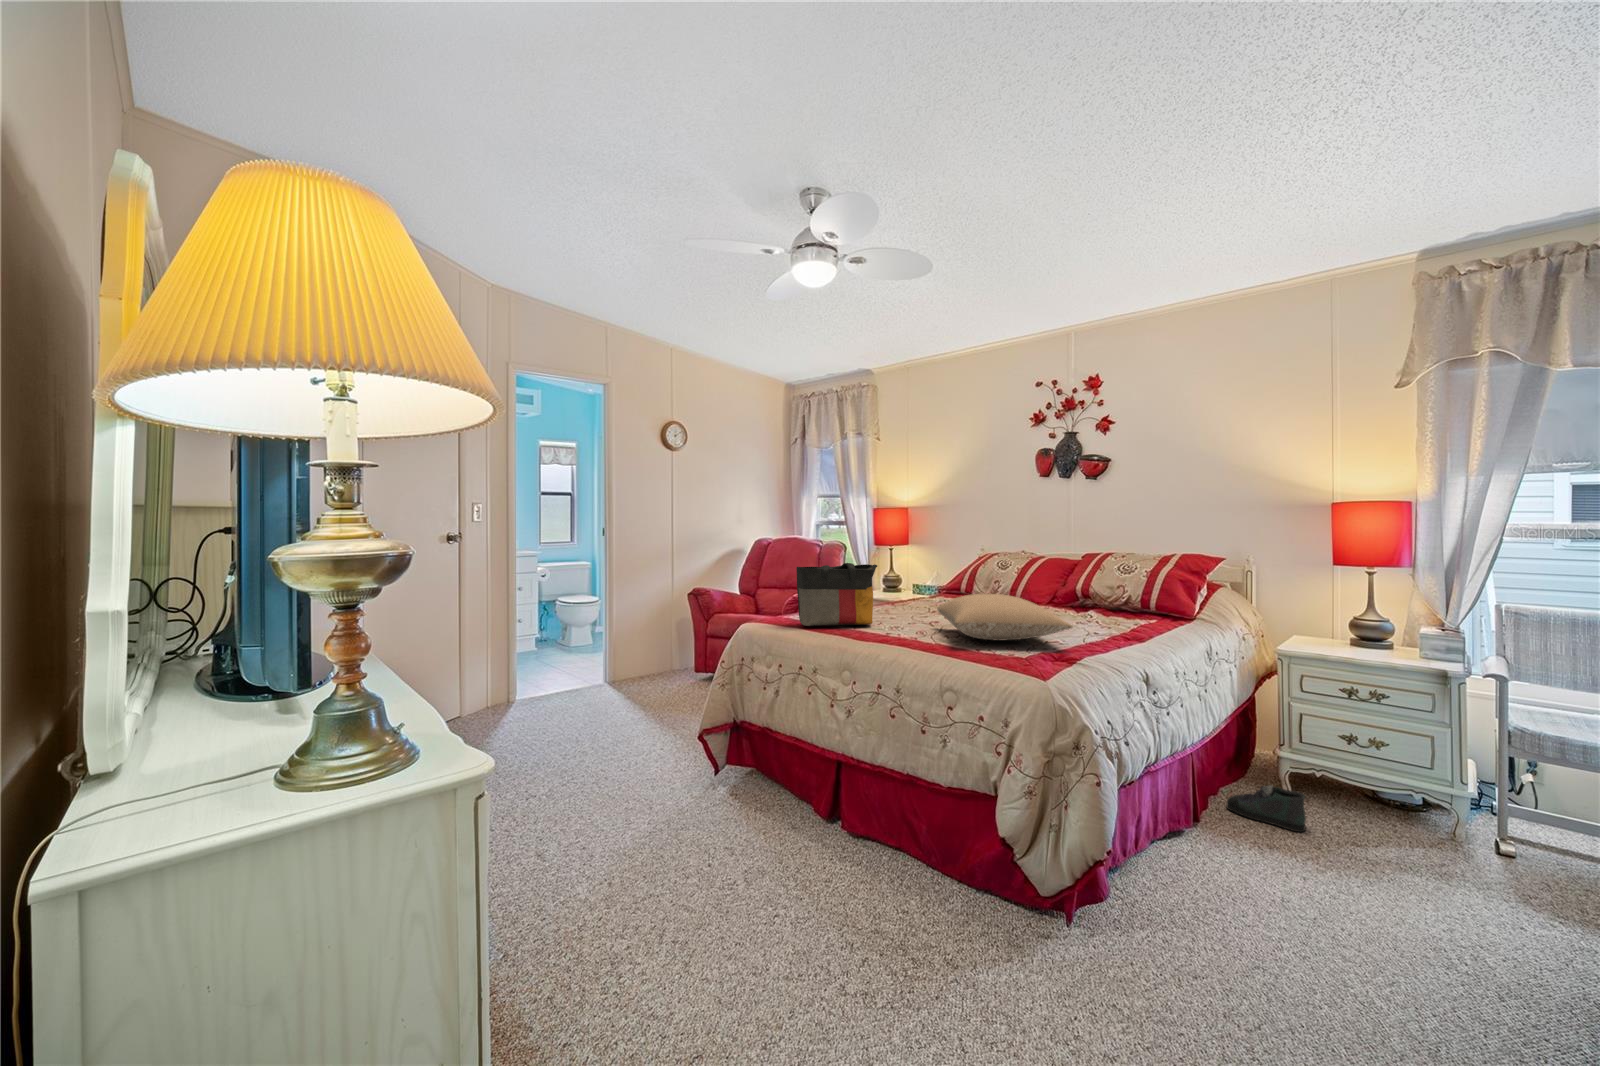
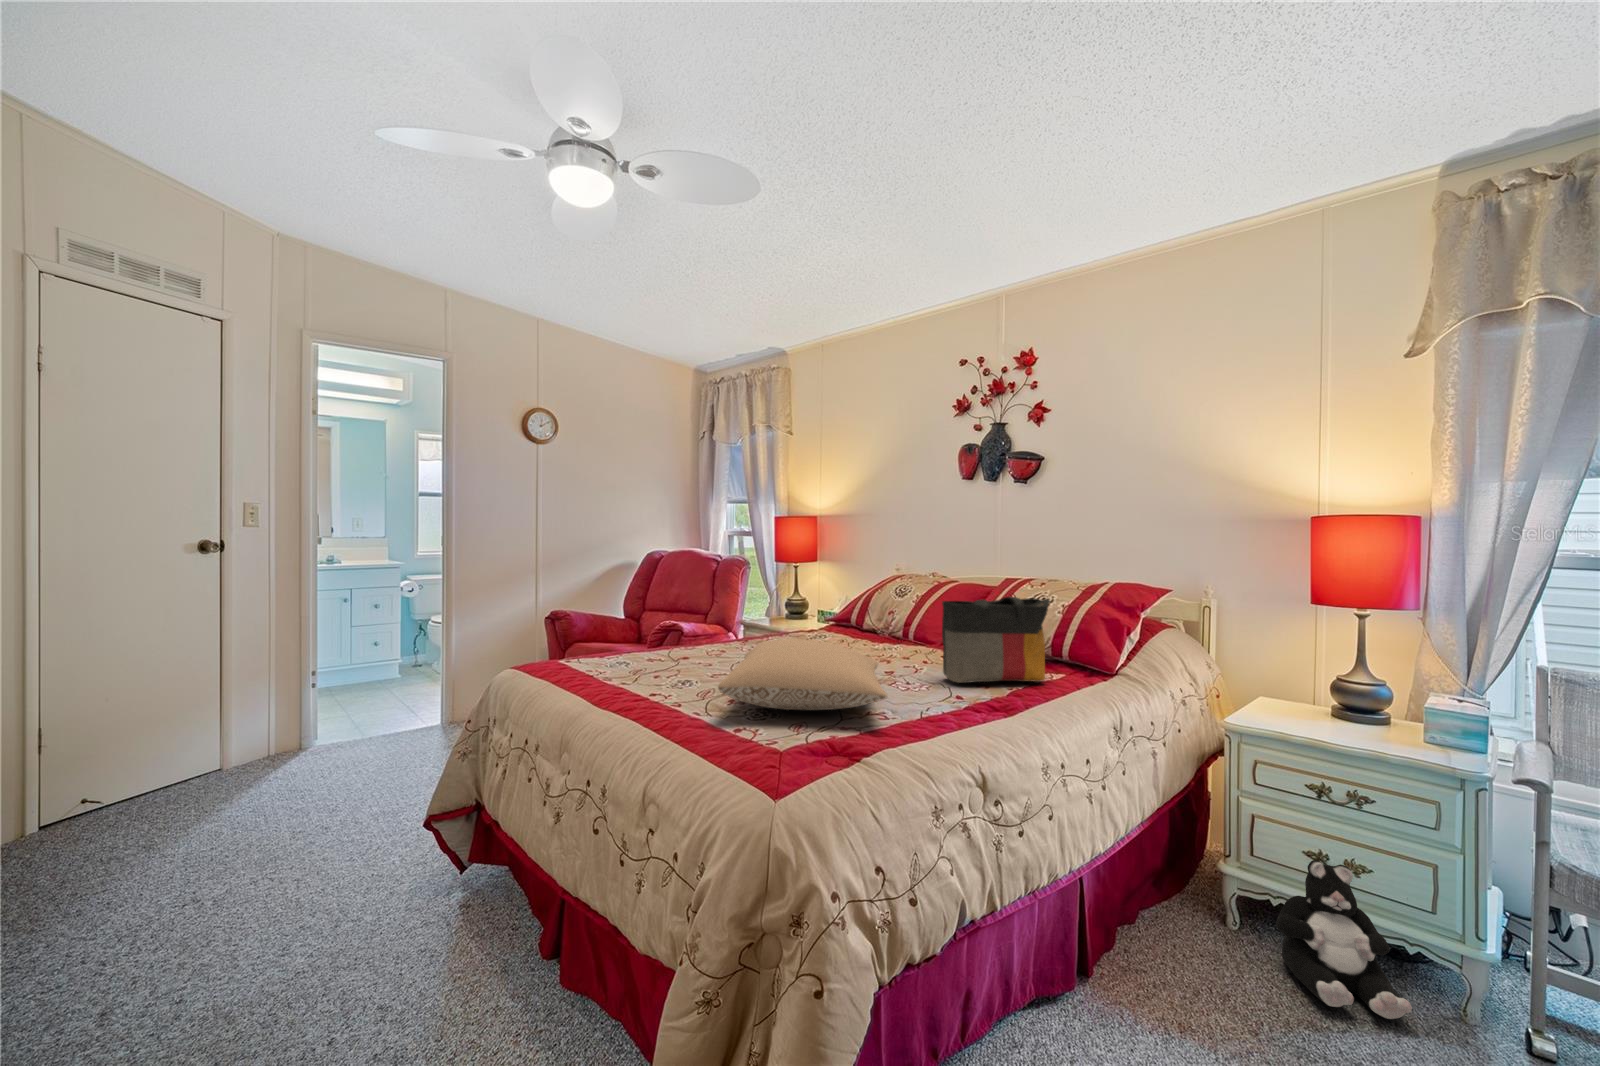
tote bag: present [796,563,877,626] -> present [942,597,1050,683]
plush toy: none [1321,740,1420,837] -> present [1276,860,1412,1019]
shoe: present [1227,785,1306,832] -> none [1142,925,1246,1002]

